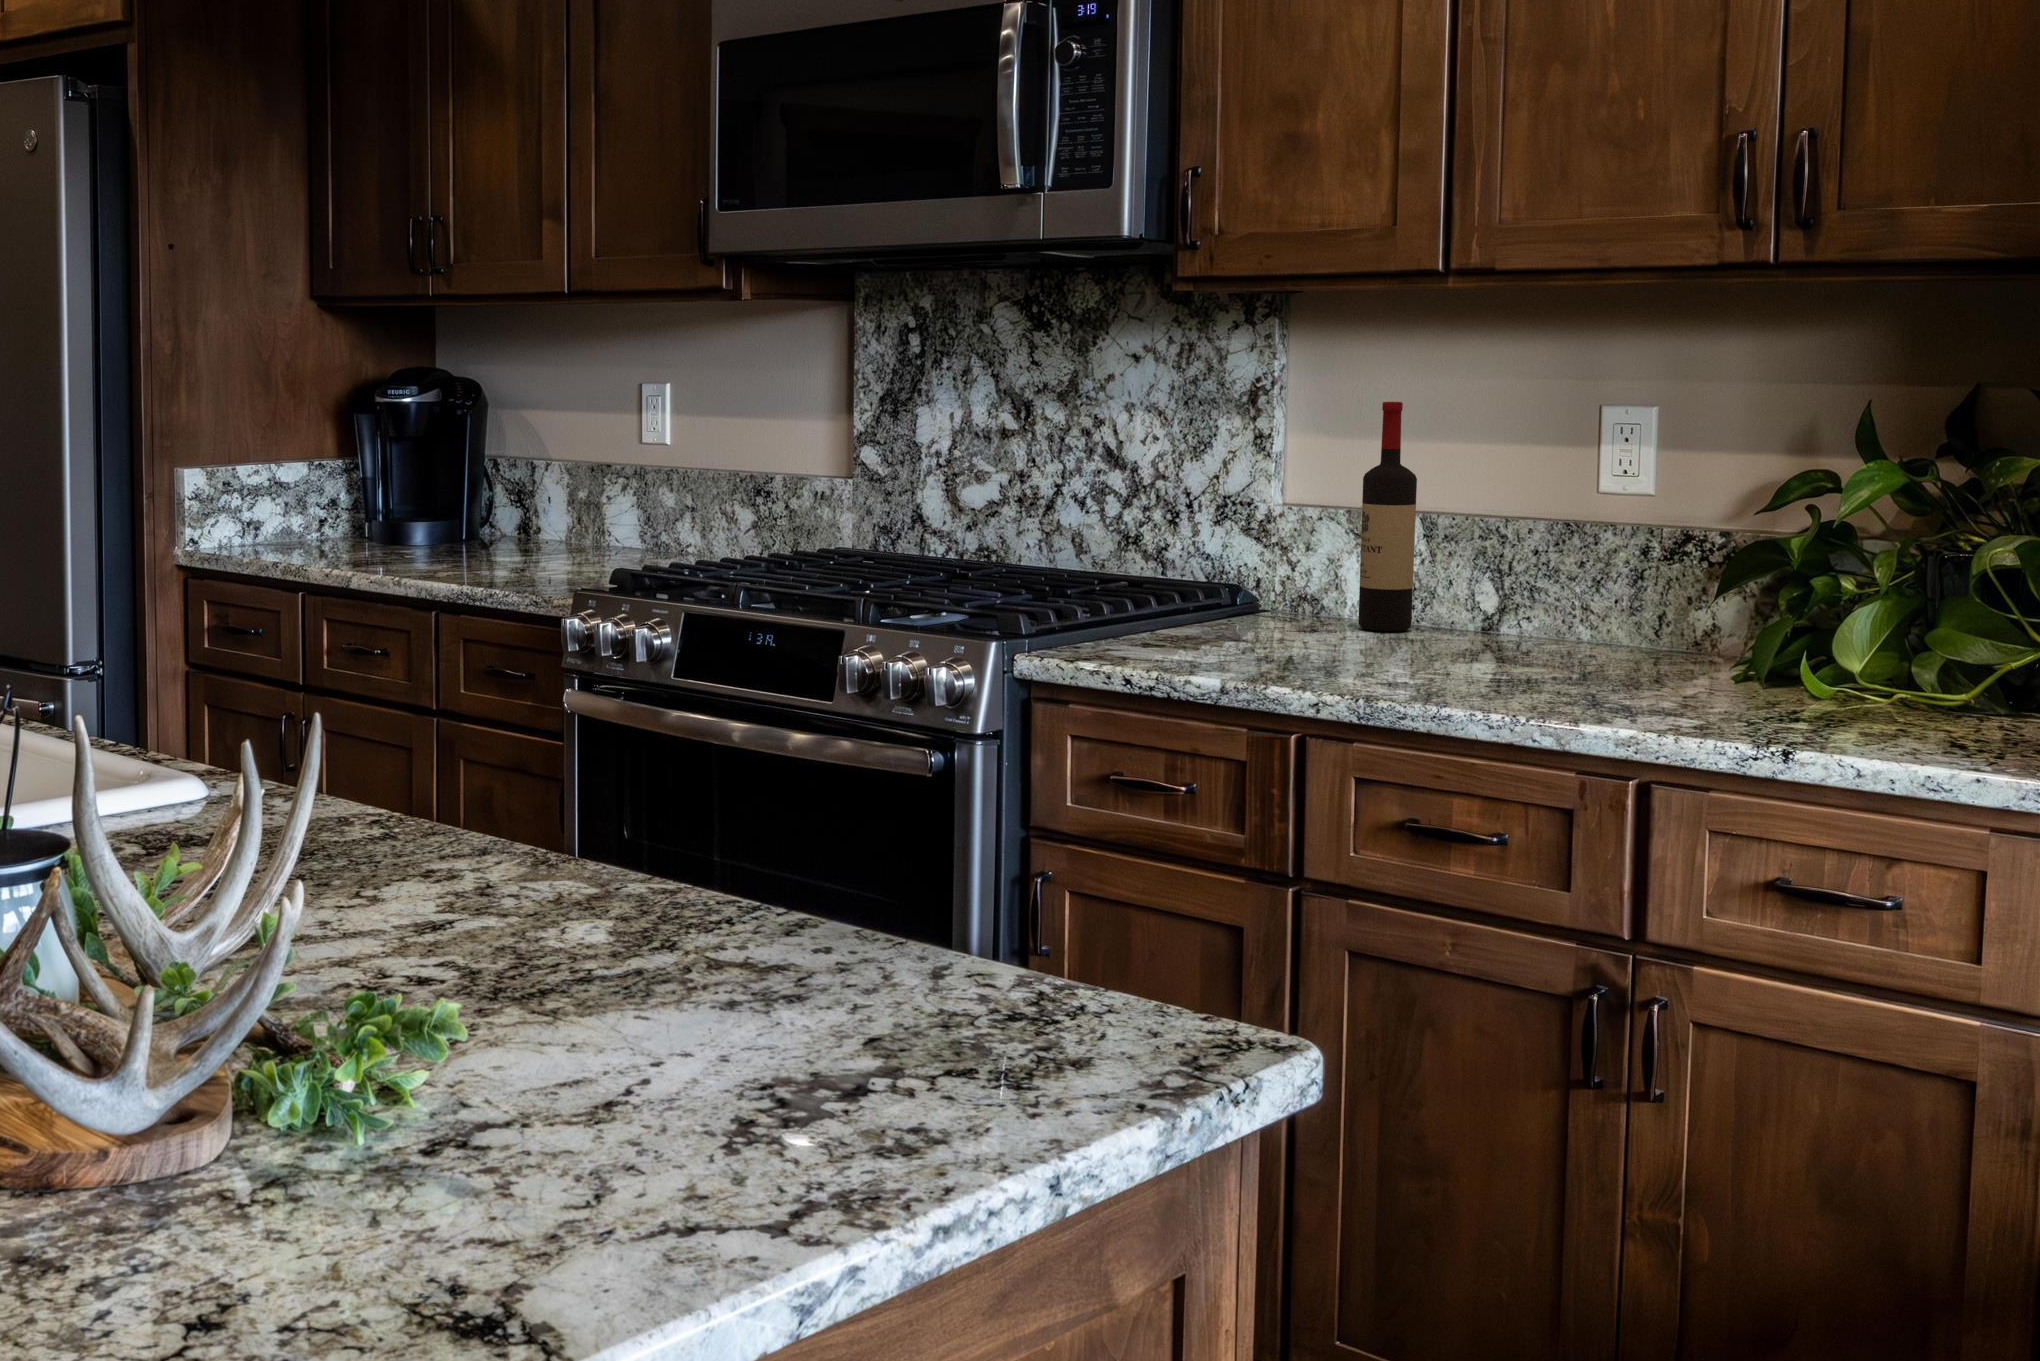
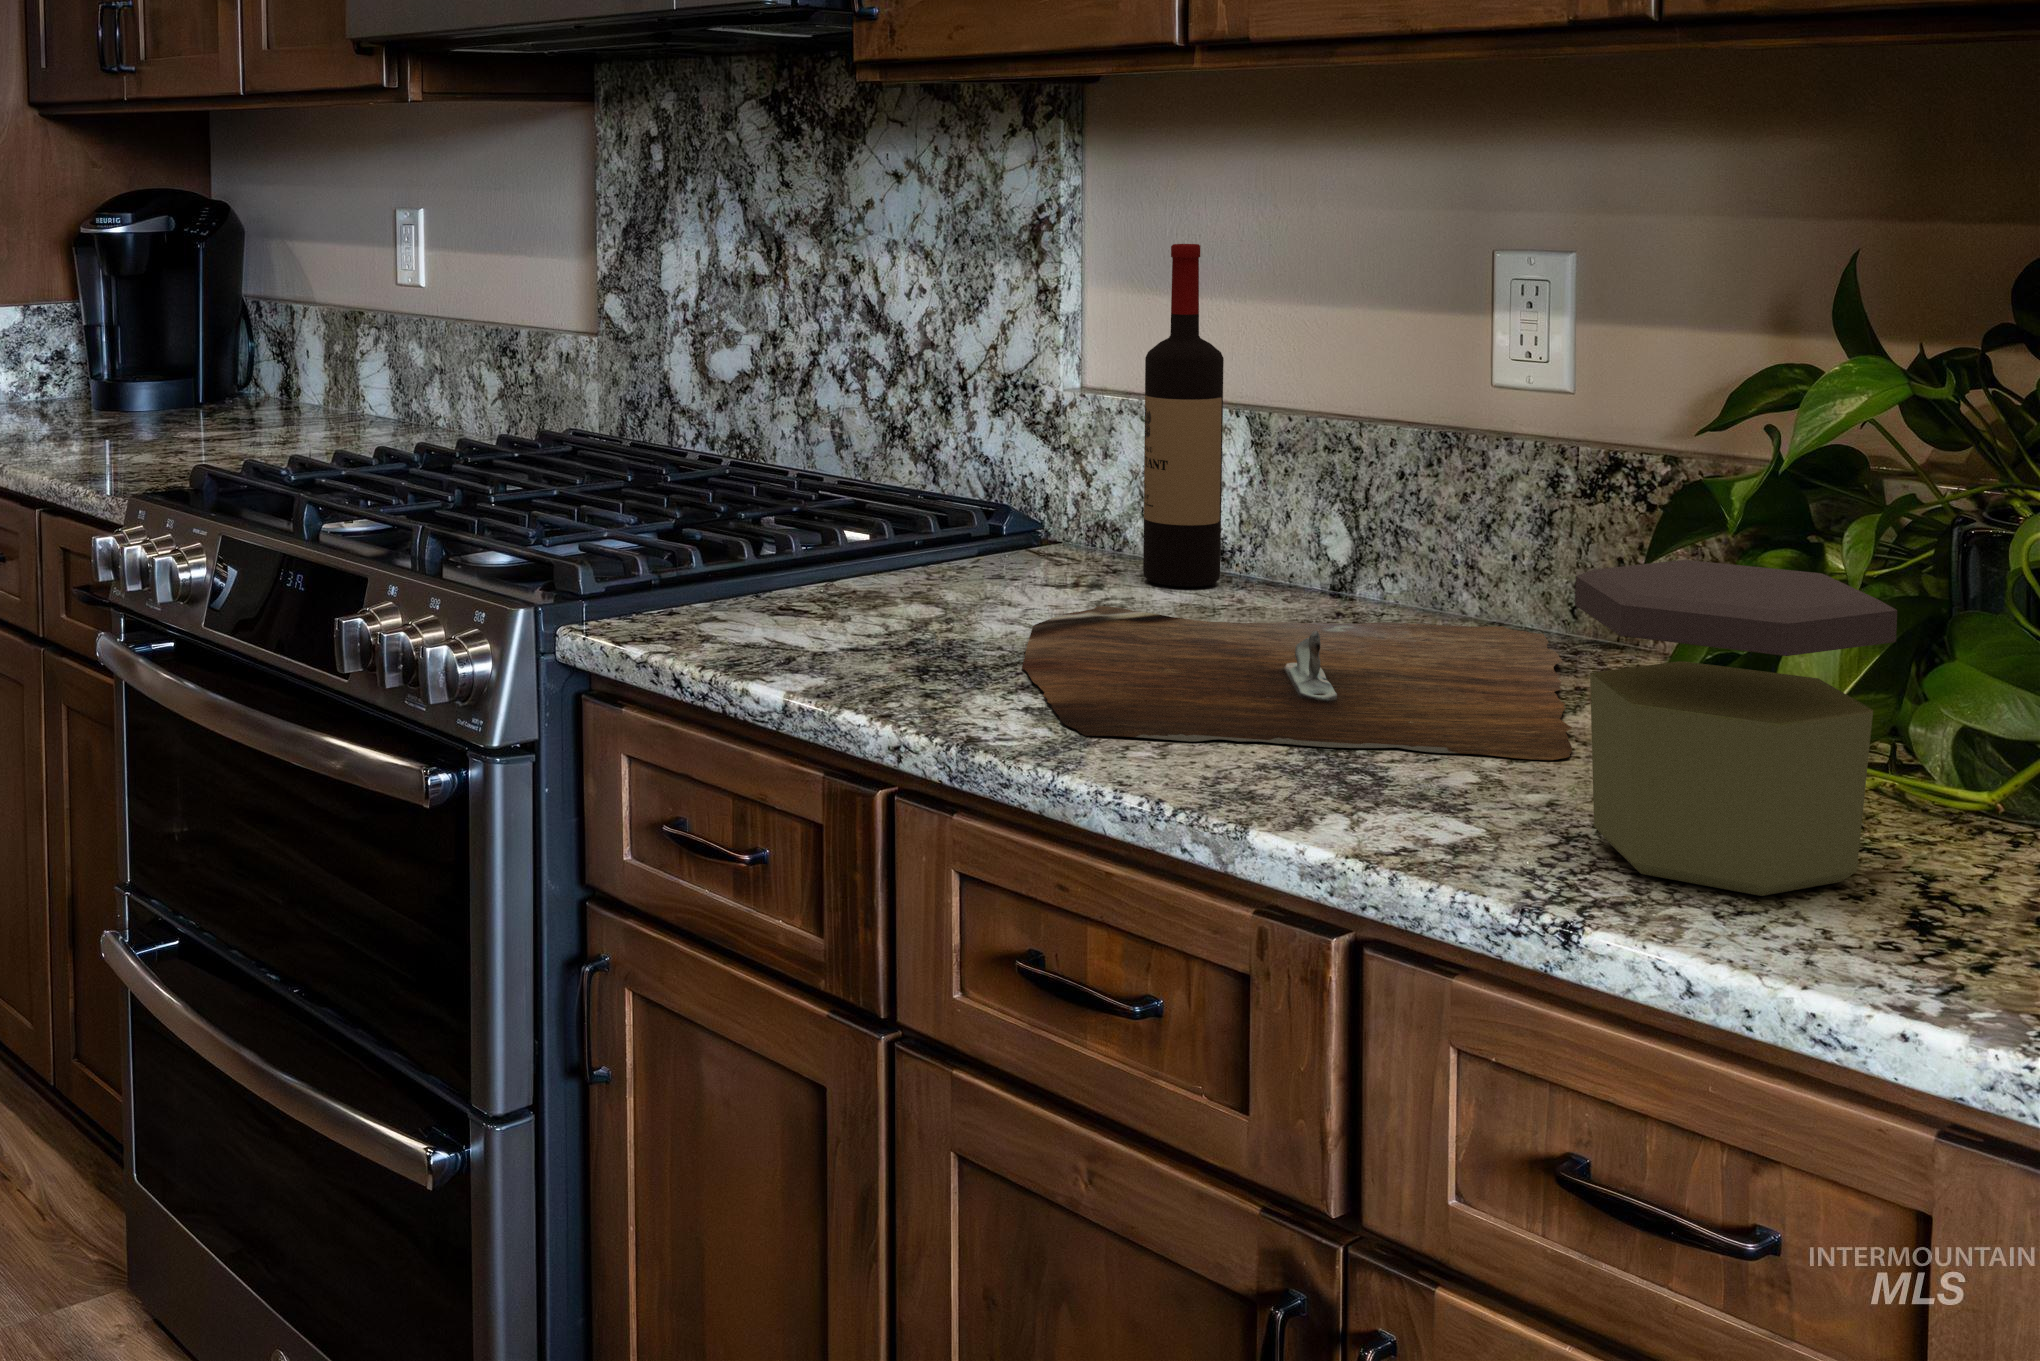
jar: none [1757,568,1938,738] -> present [1575,560,1897,896]
cutting board: none [1327,635,1718,697] -> present [1022,606,1572,760]

